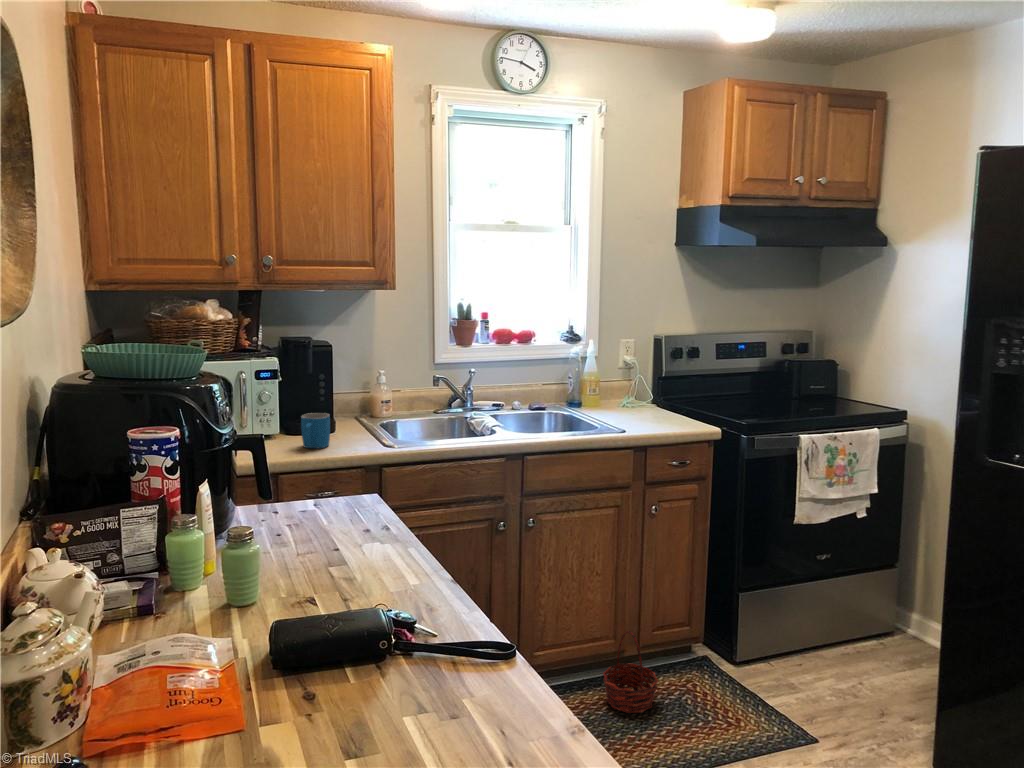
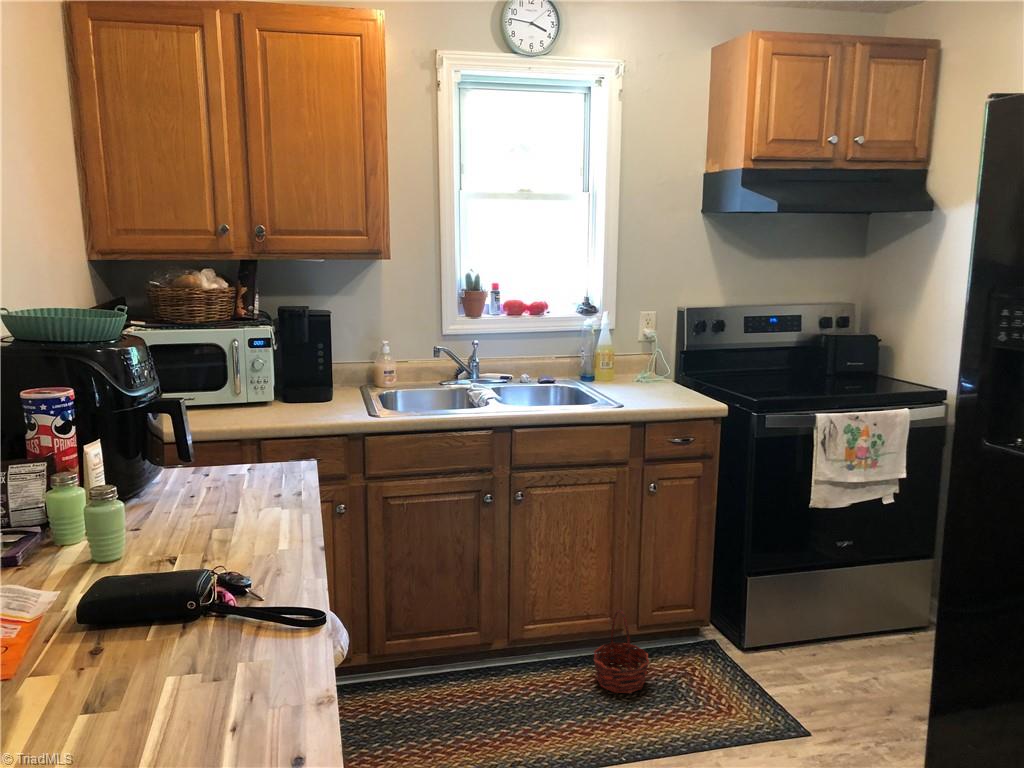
mug: present [301,413,330,448] -> none [290,381,319,415]

